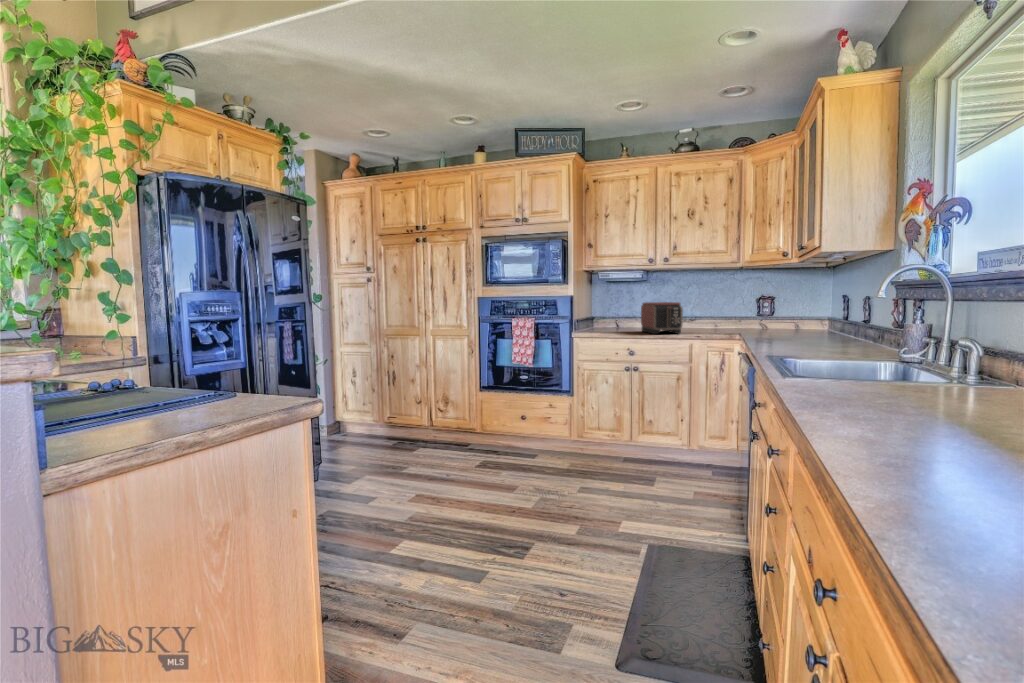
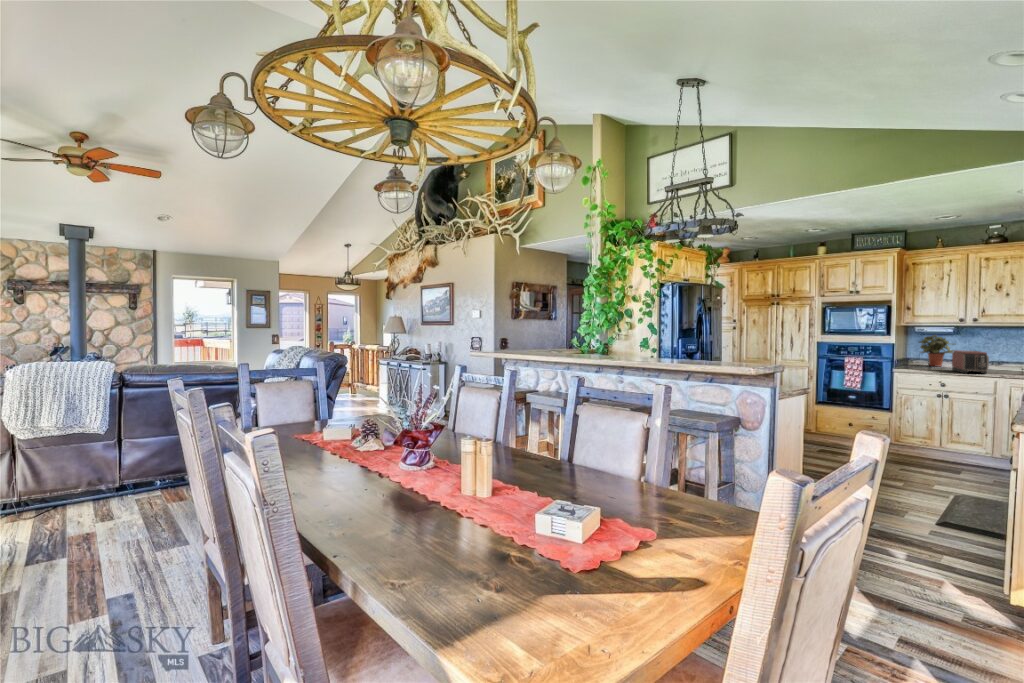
potted plant: none [603,284,646,328] -> present [919,335,954,366]

